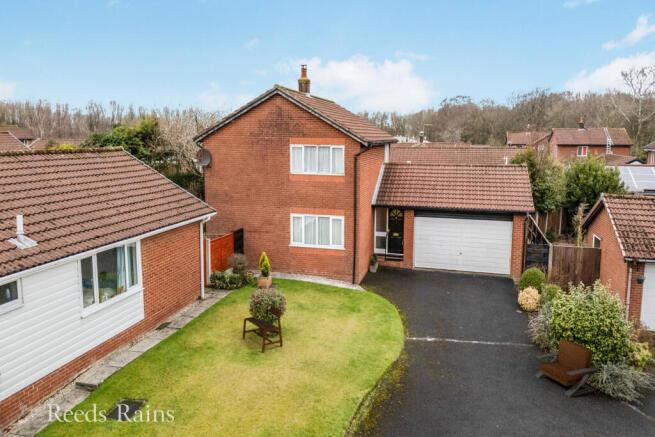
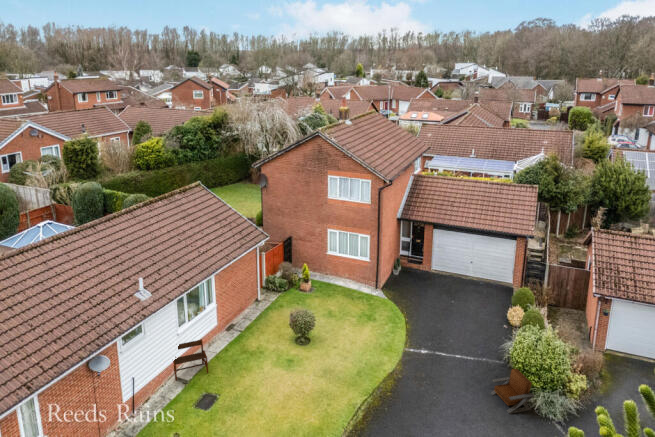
bench: present [243,306,283,353] -> present [173,339,208,381]

